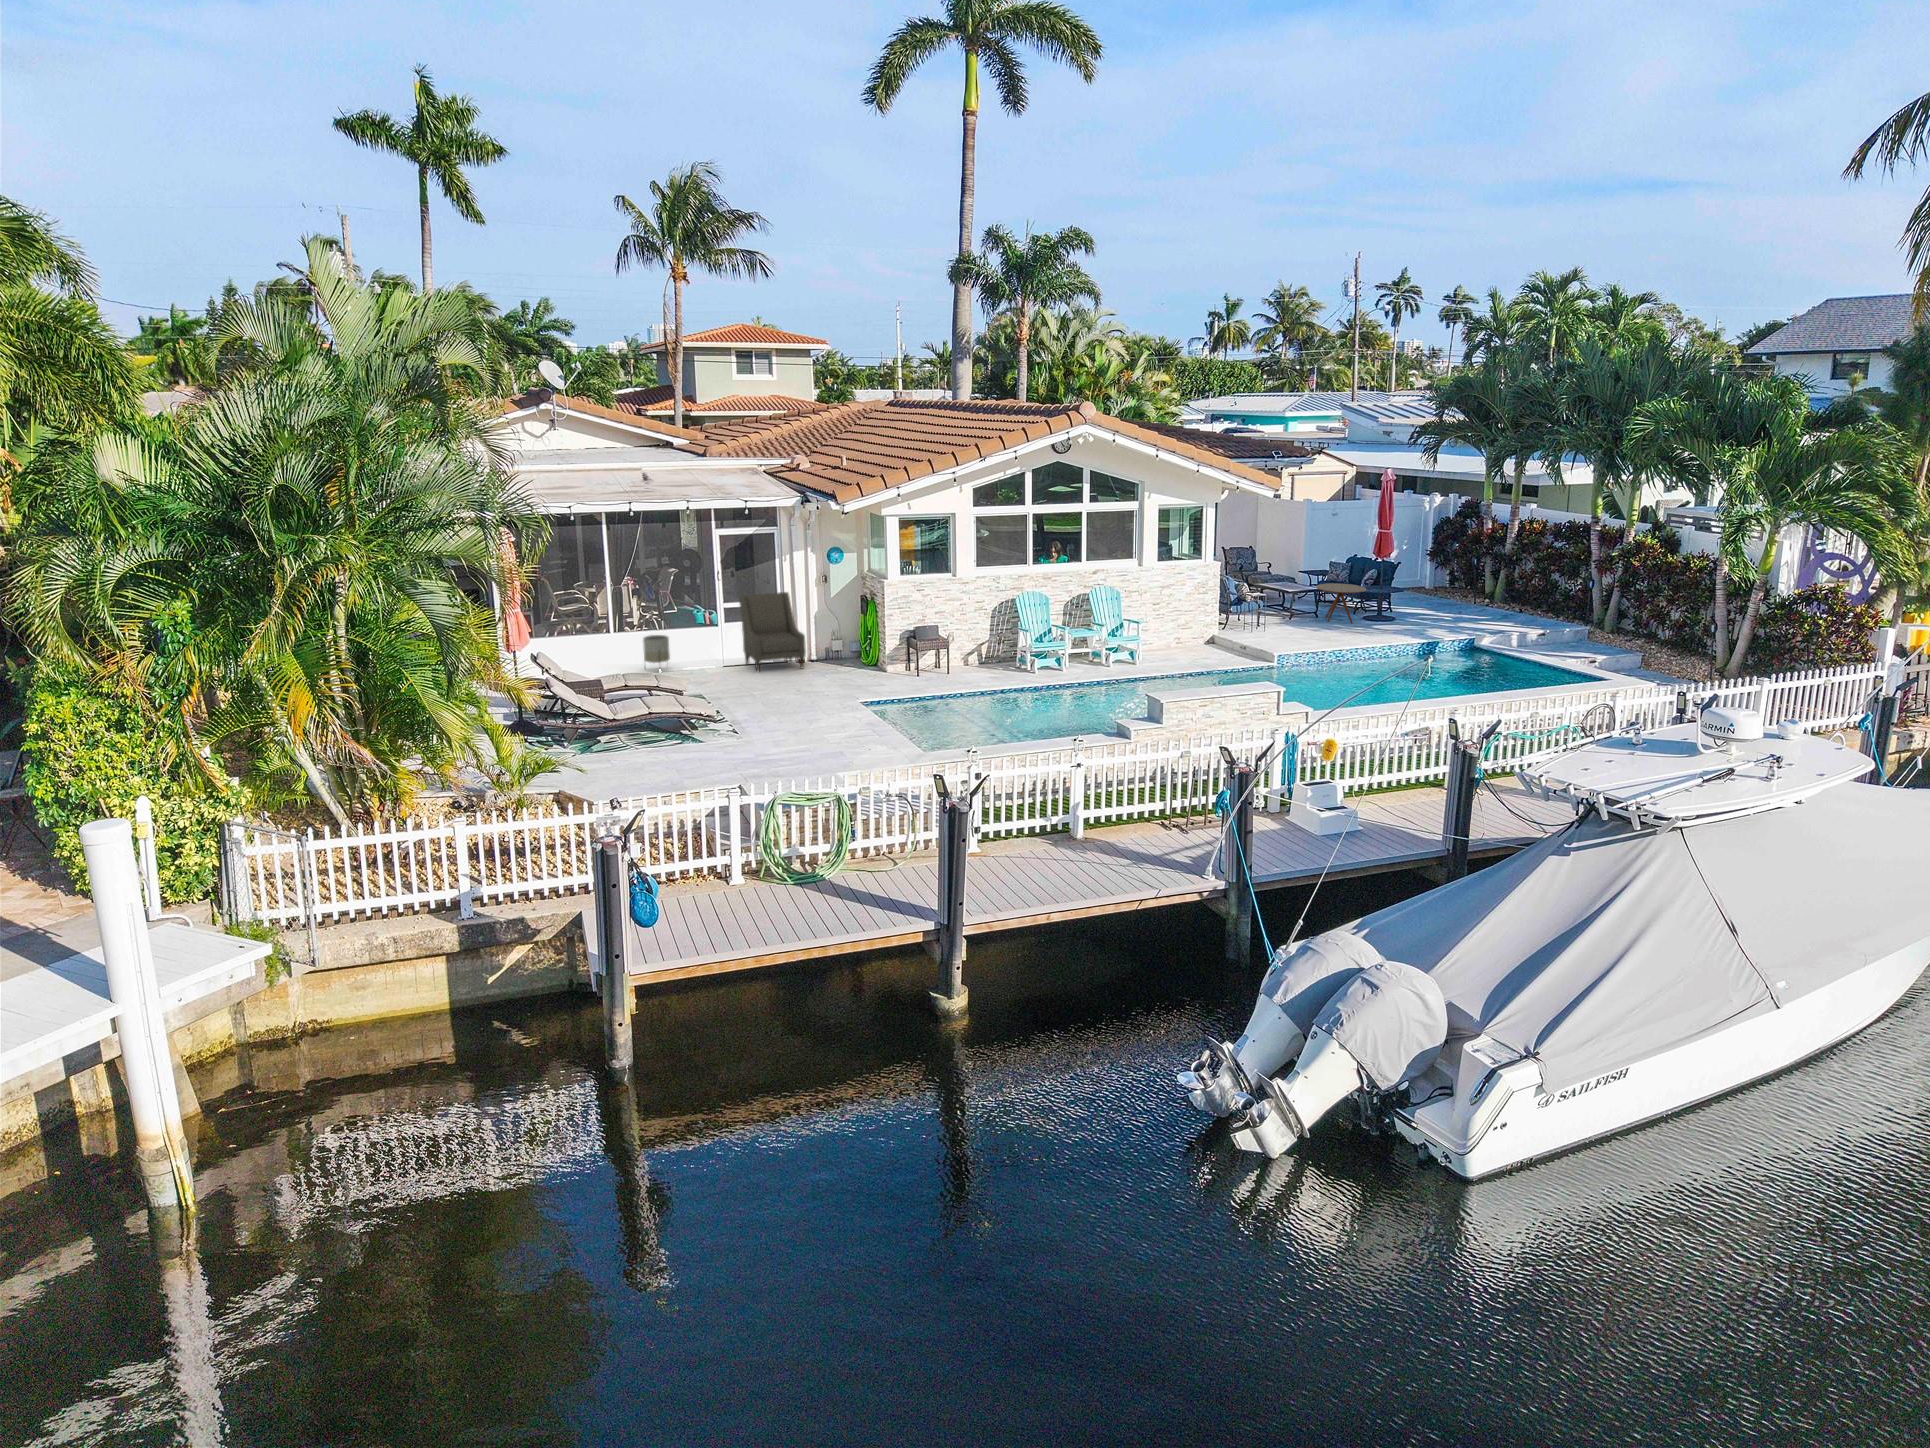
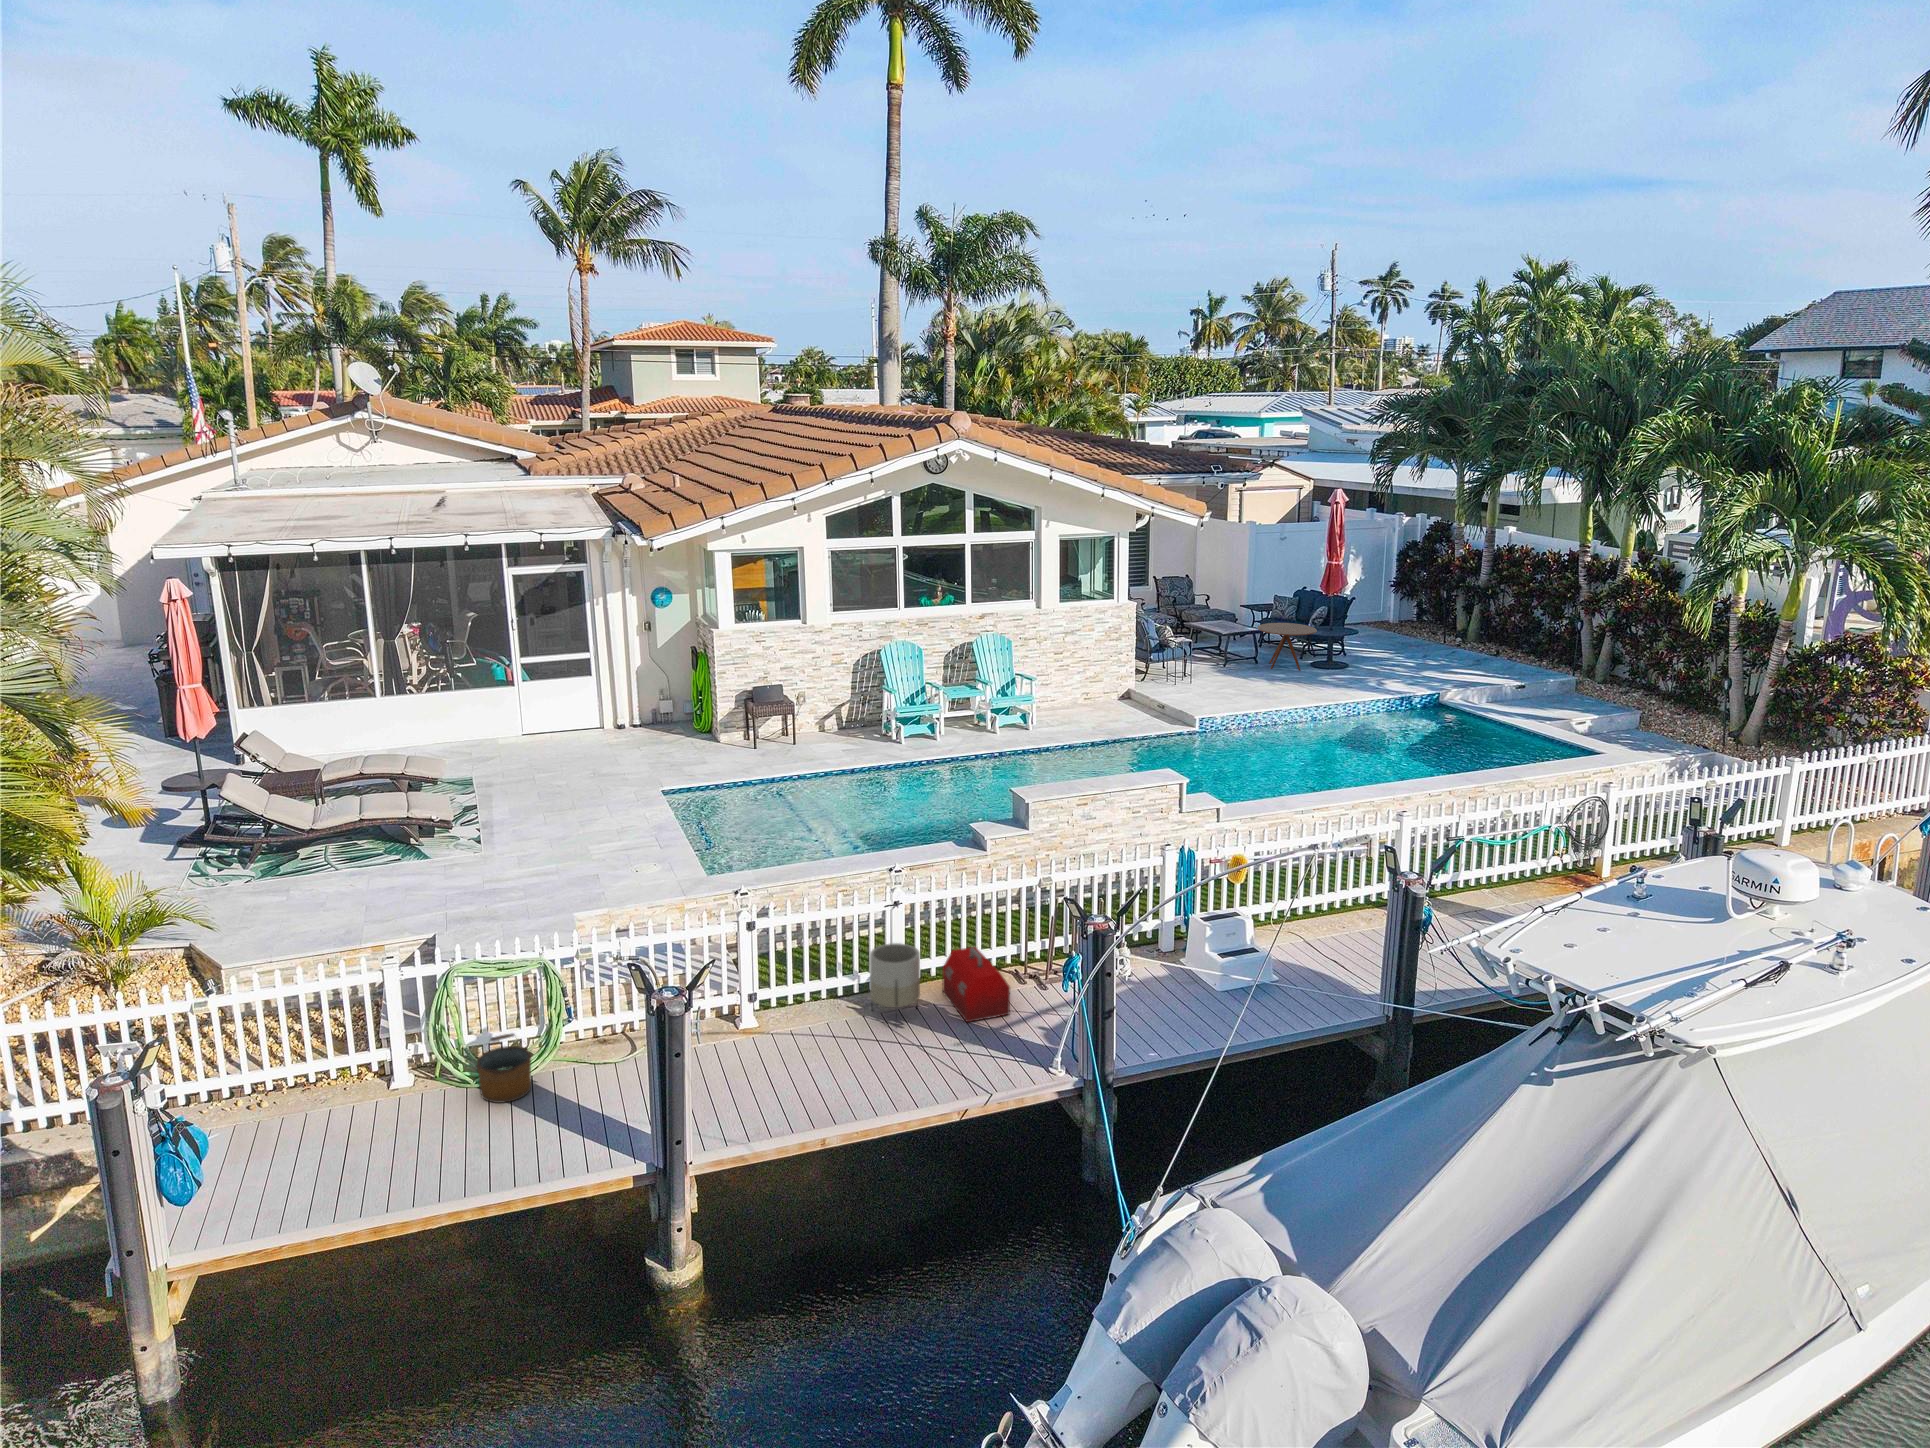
chair: present [739,592,806,672] -> none [536,644,617,746]
planter: present [643,635,670,663] -> present [870,943,920,1008]
toolbox: none [1112,798,1167,851] -> present [942,947,1010,1022]
bucket: none [793,845,831,894] -> present [475,1034,532,1103]

